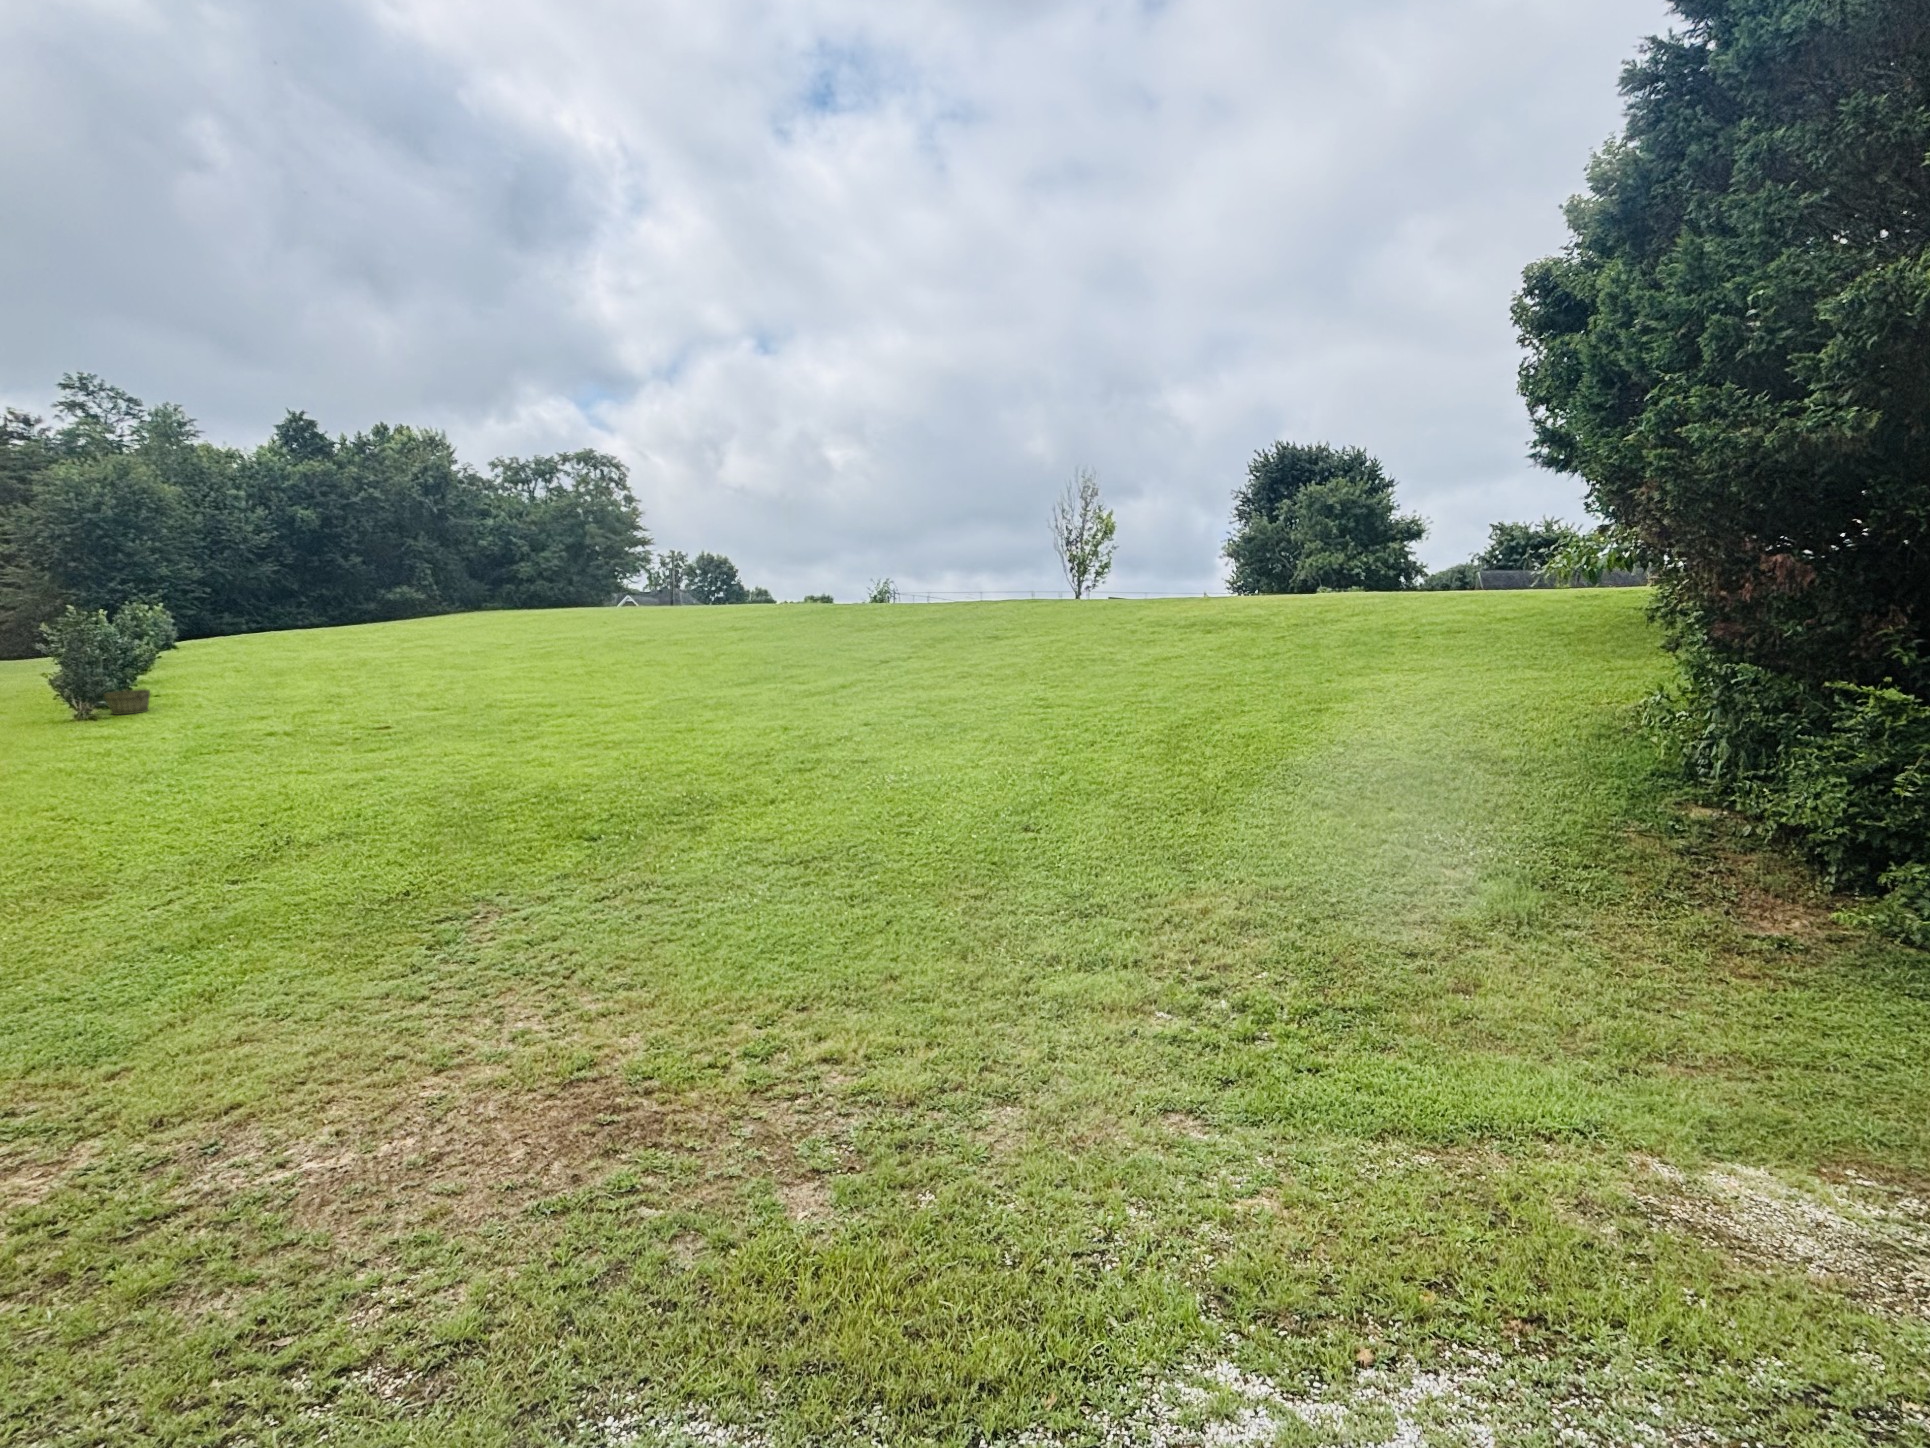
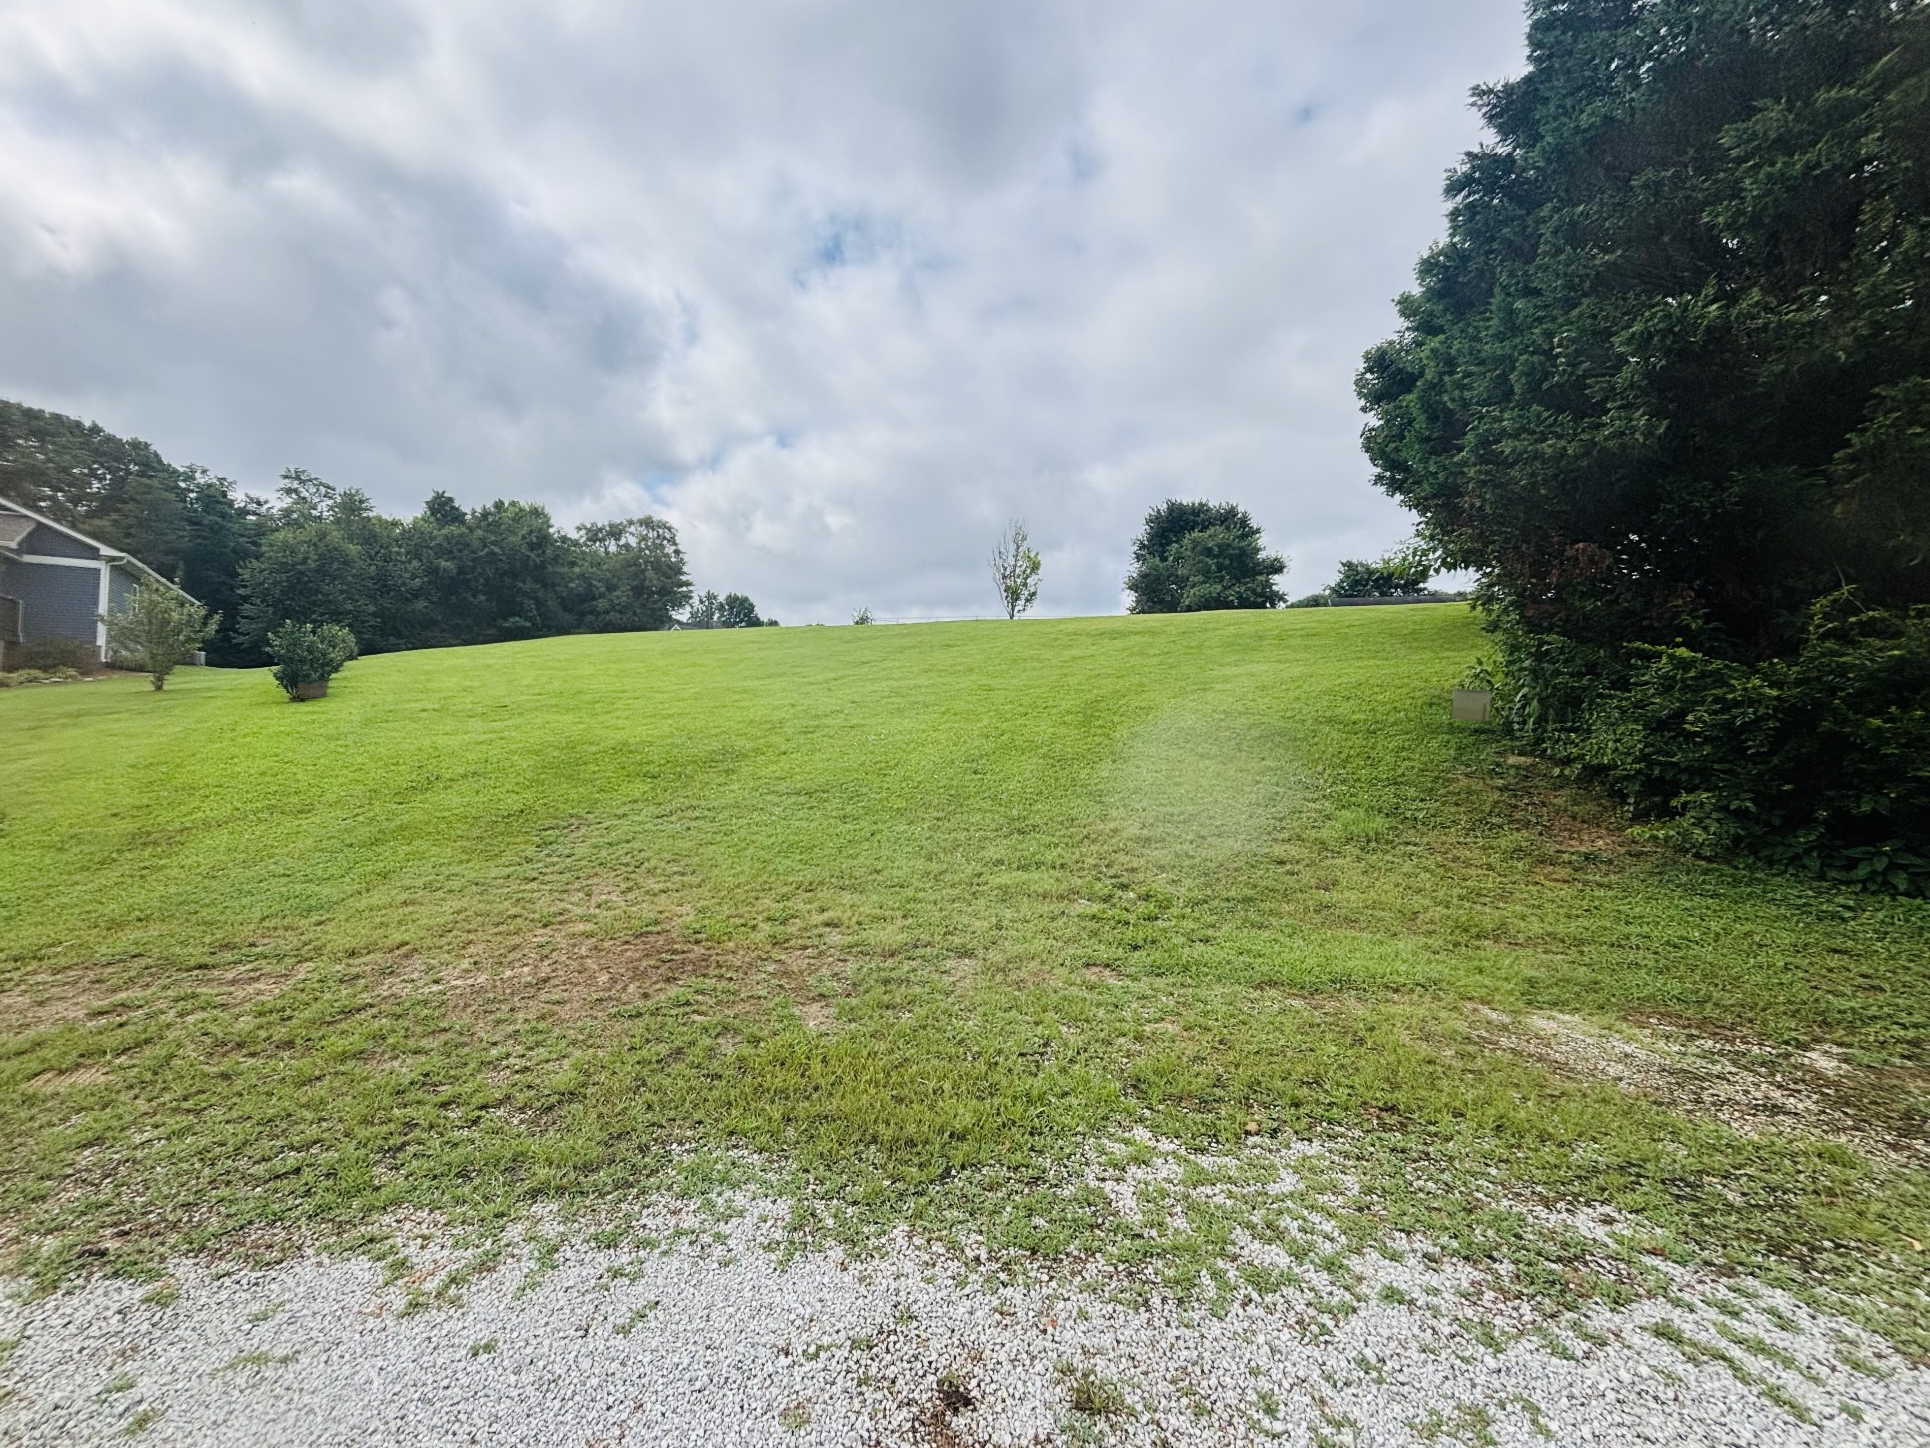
planter: none [1626,719,1676,776] -> present [1449,689,1491,727]

